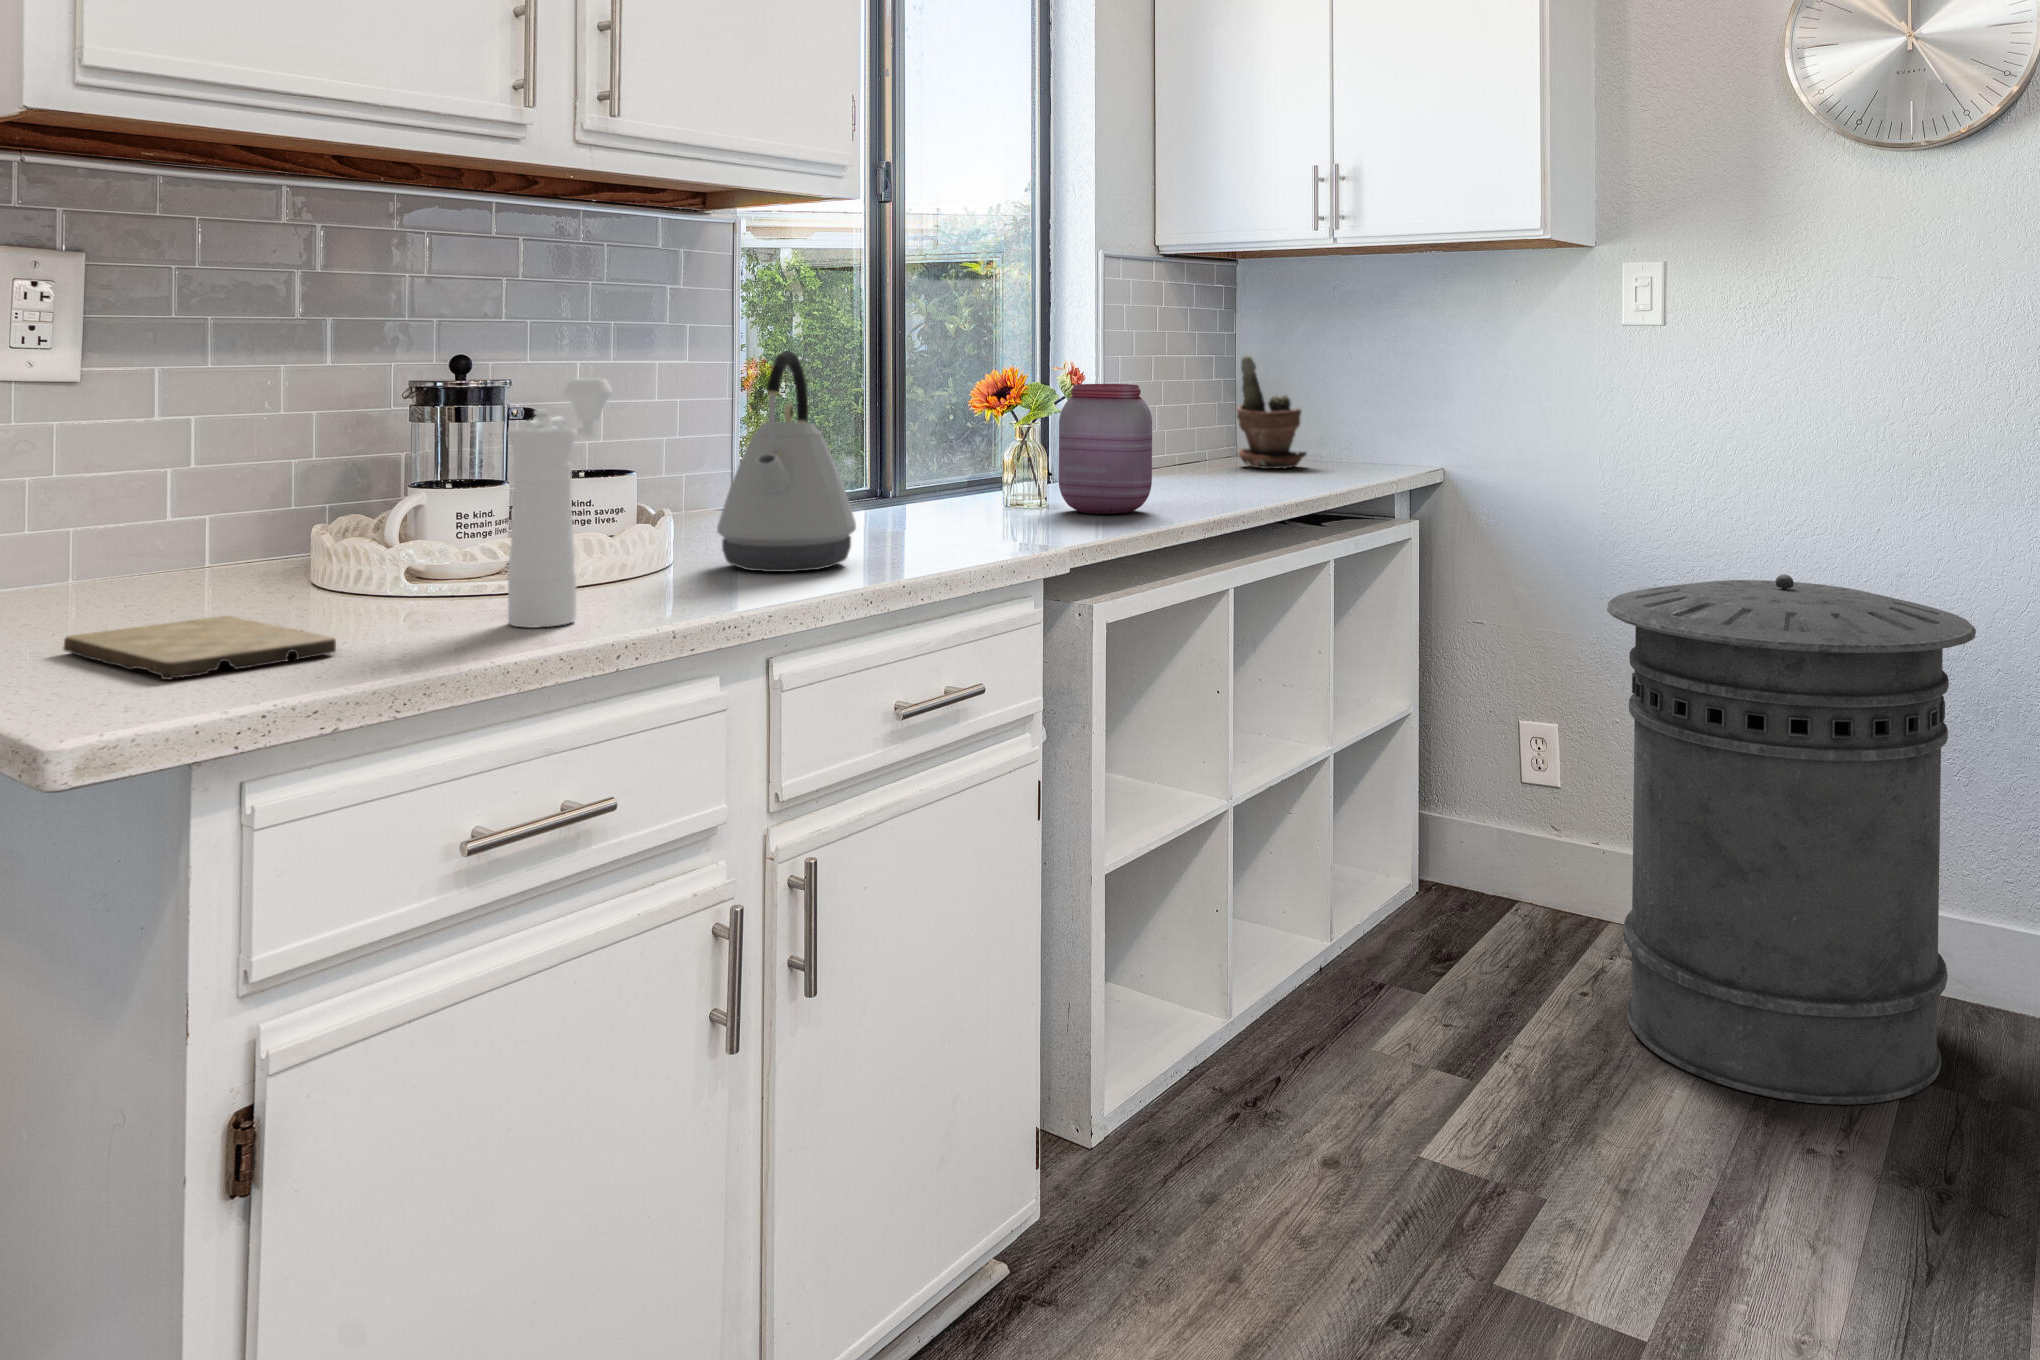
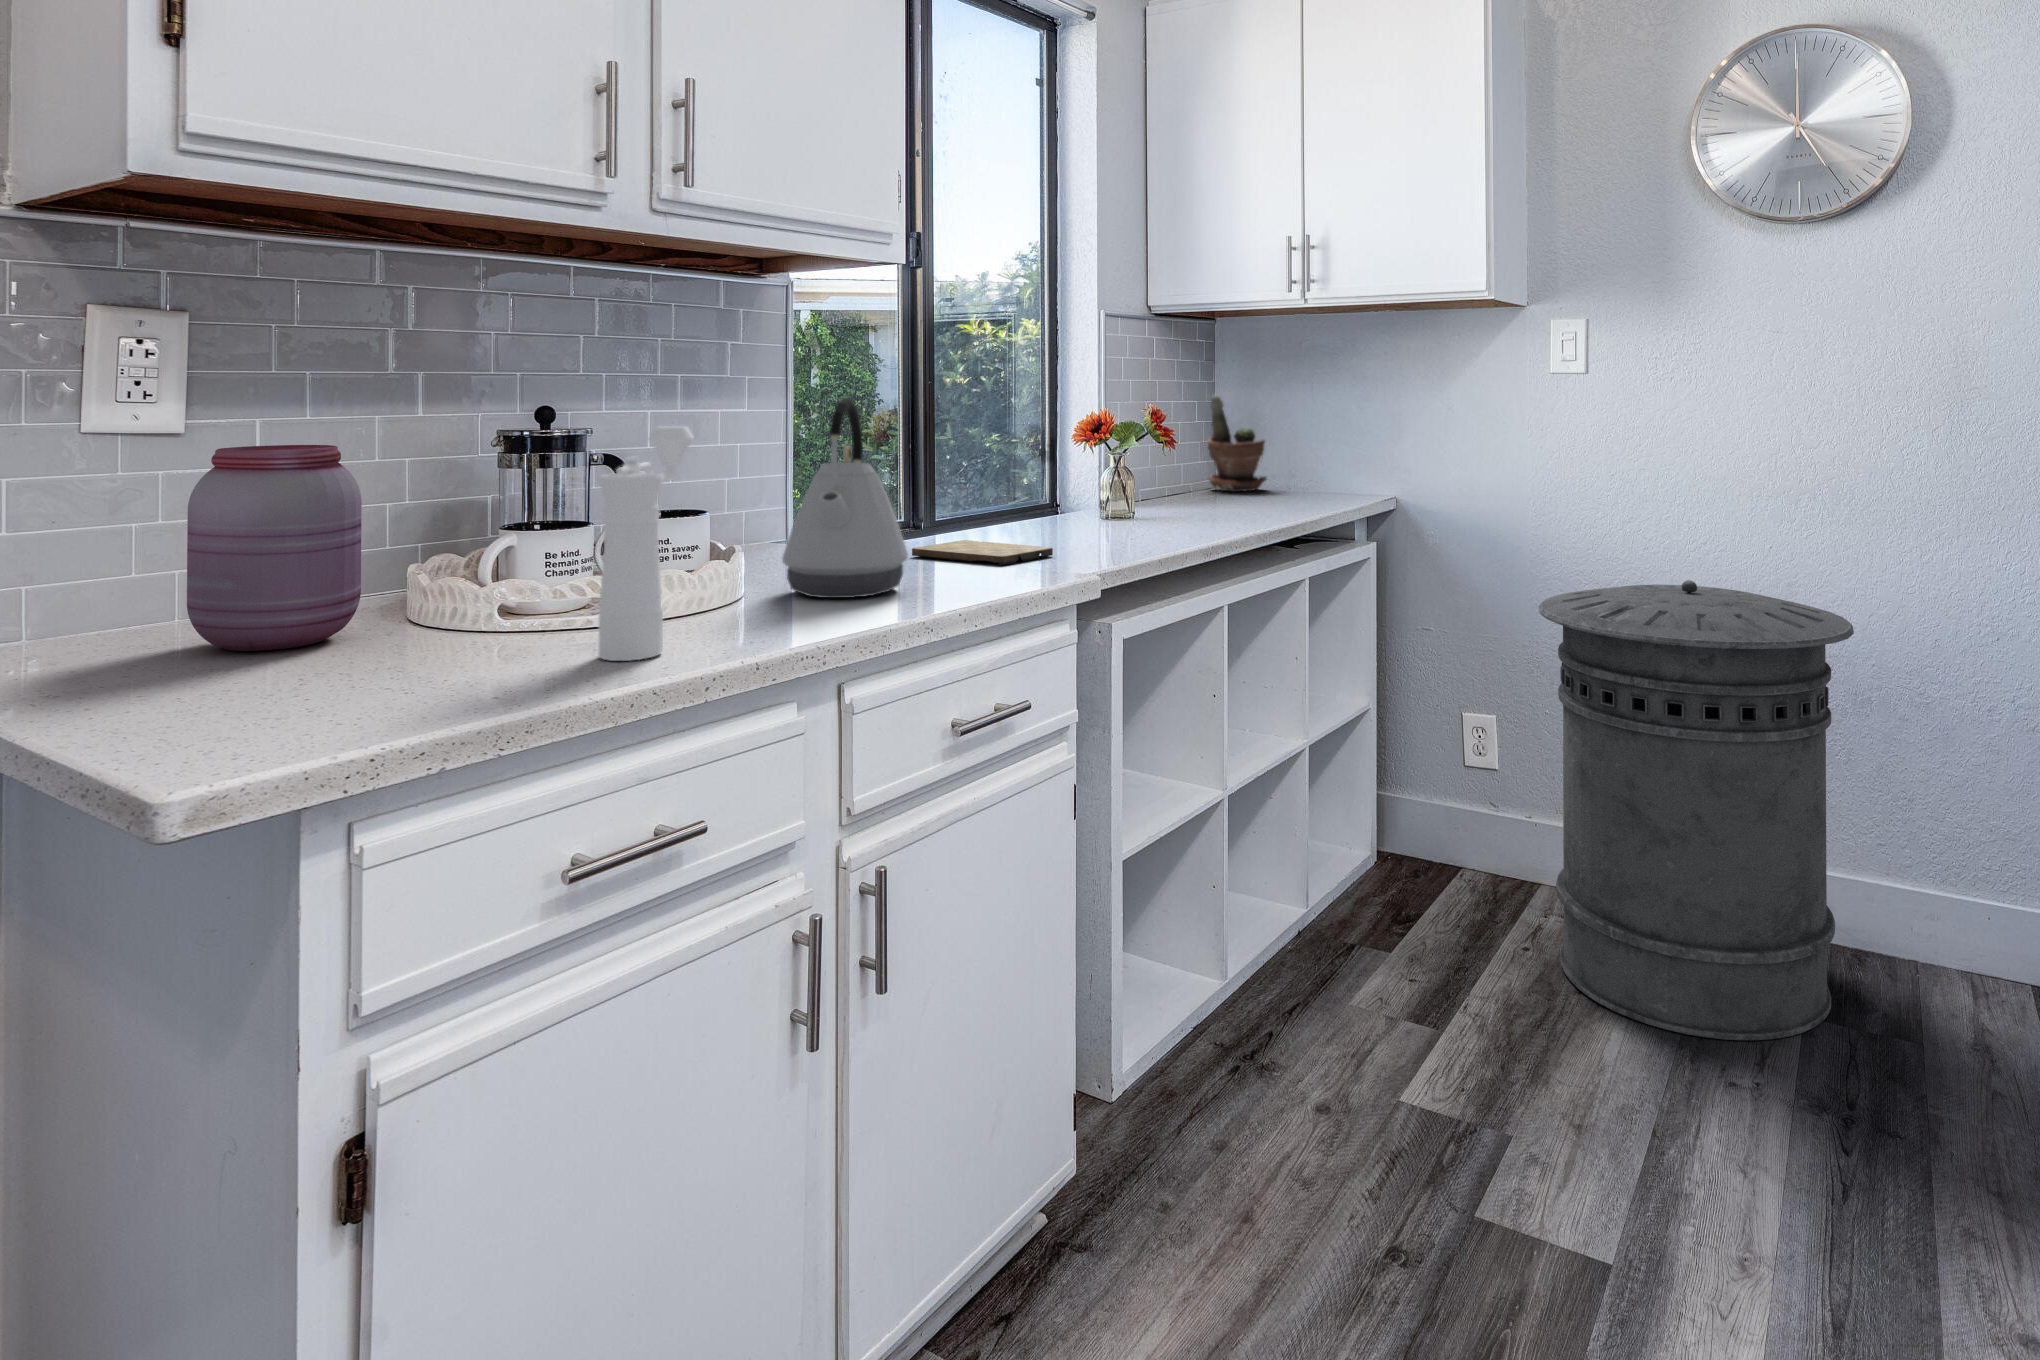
jar: present [1059,384,1152,514] -> present [187,445,362,651]
cutting board: present [64,616,336,680] -> present [912,540,1053,565]

